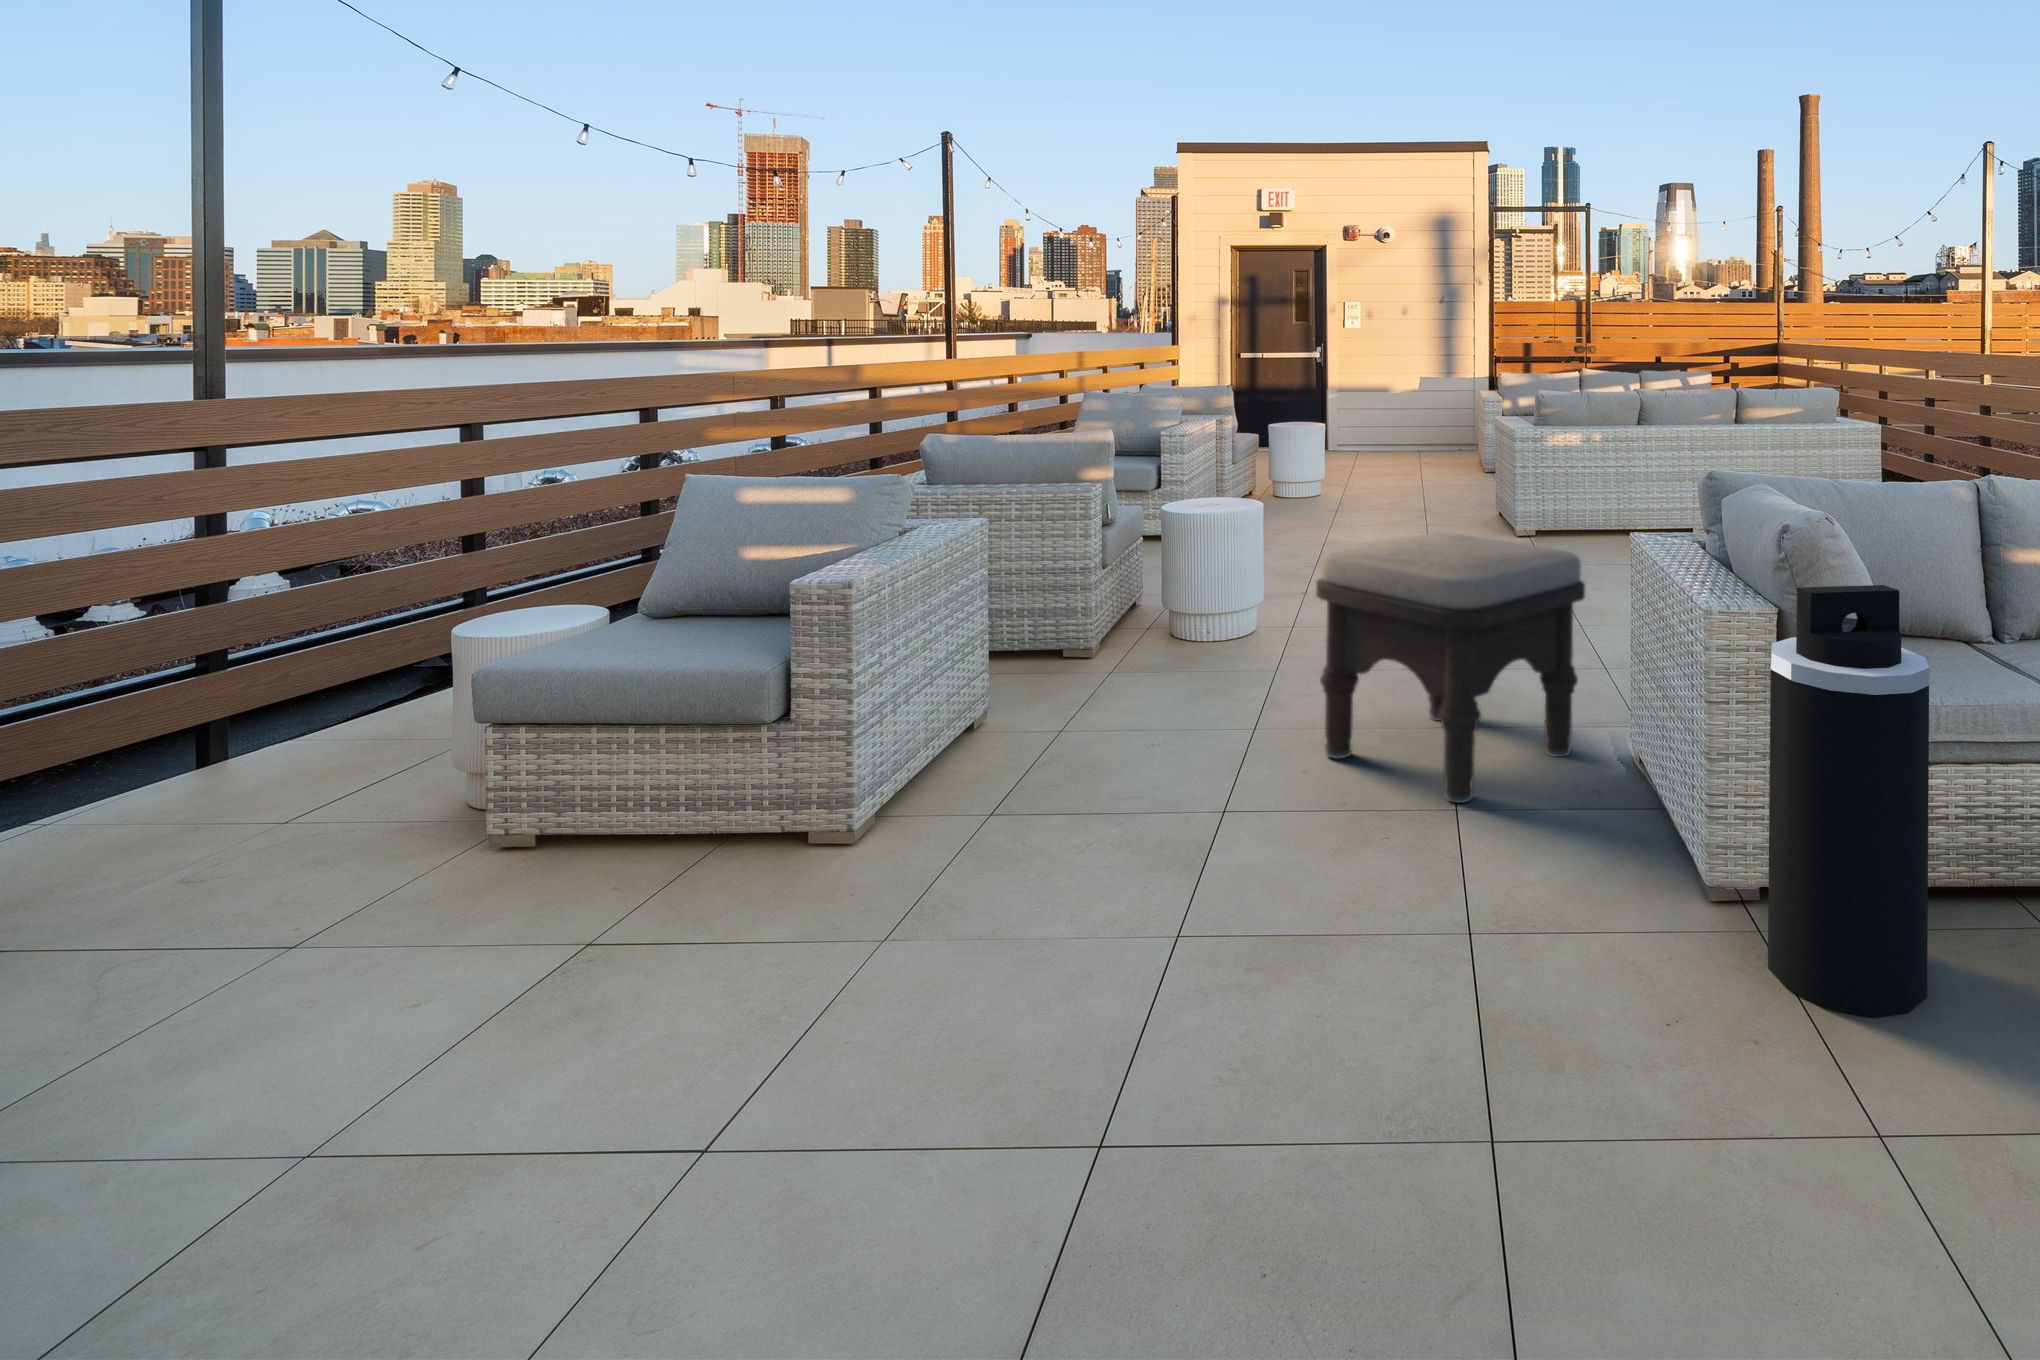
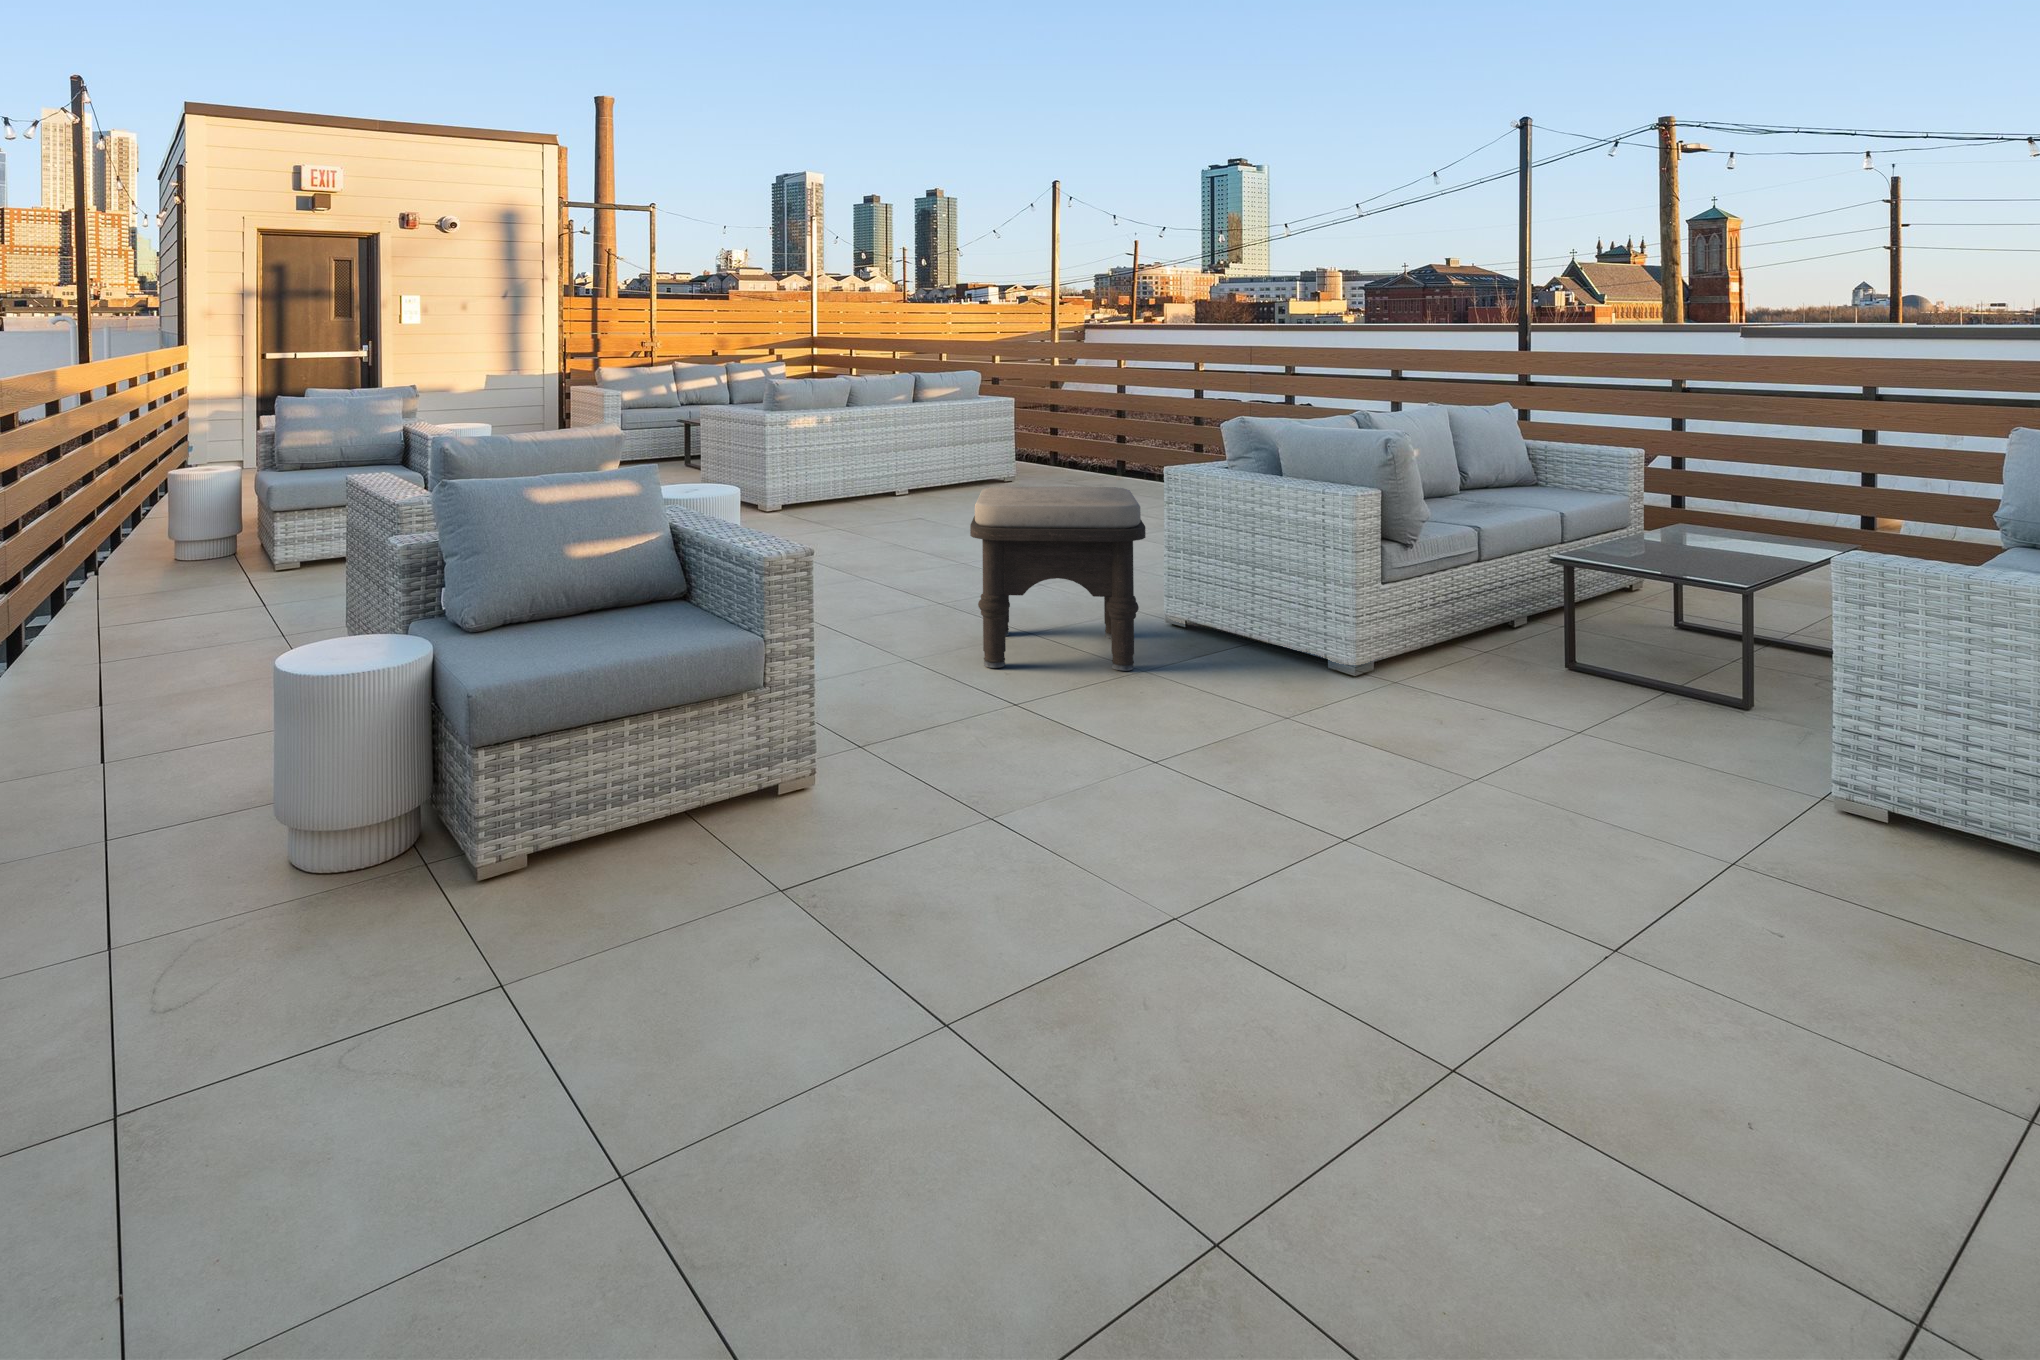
trash can: present [1768,585,1930,1017] -> none [1399,465,1497,699]

